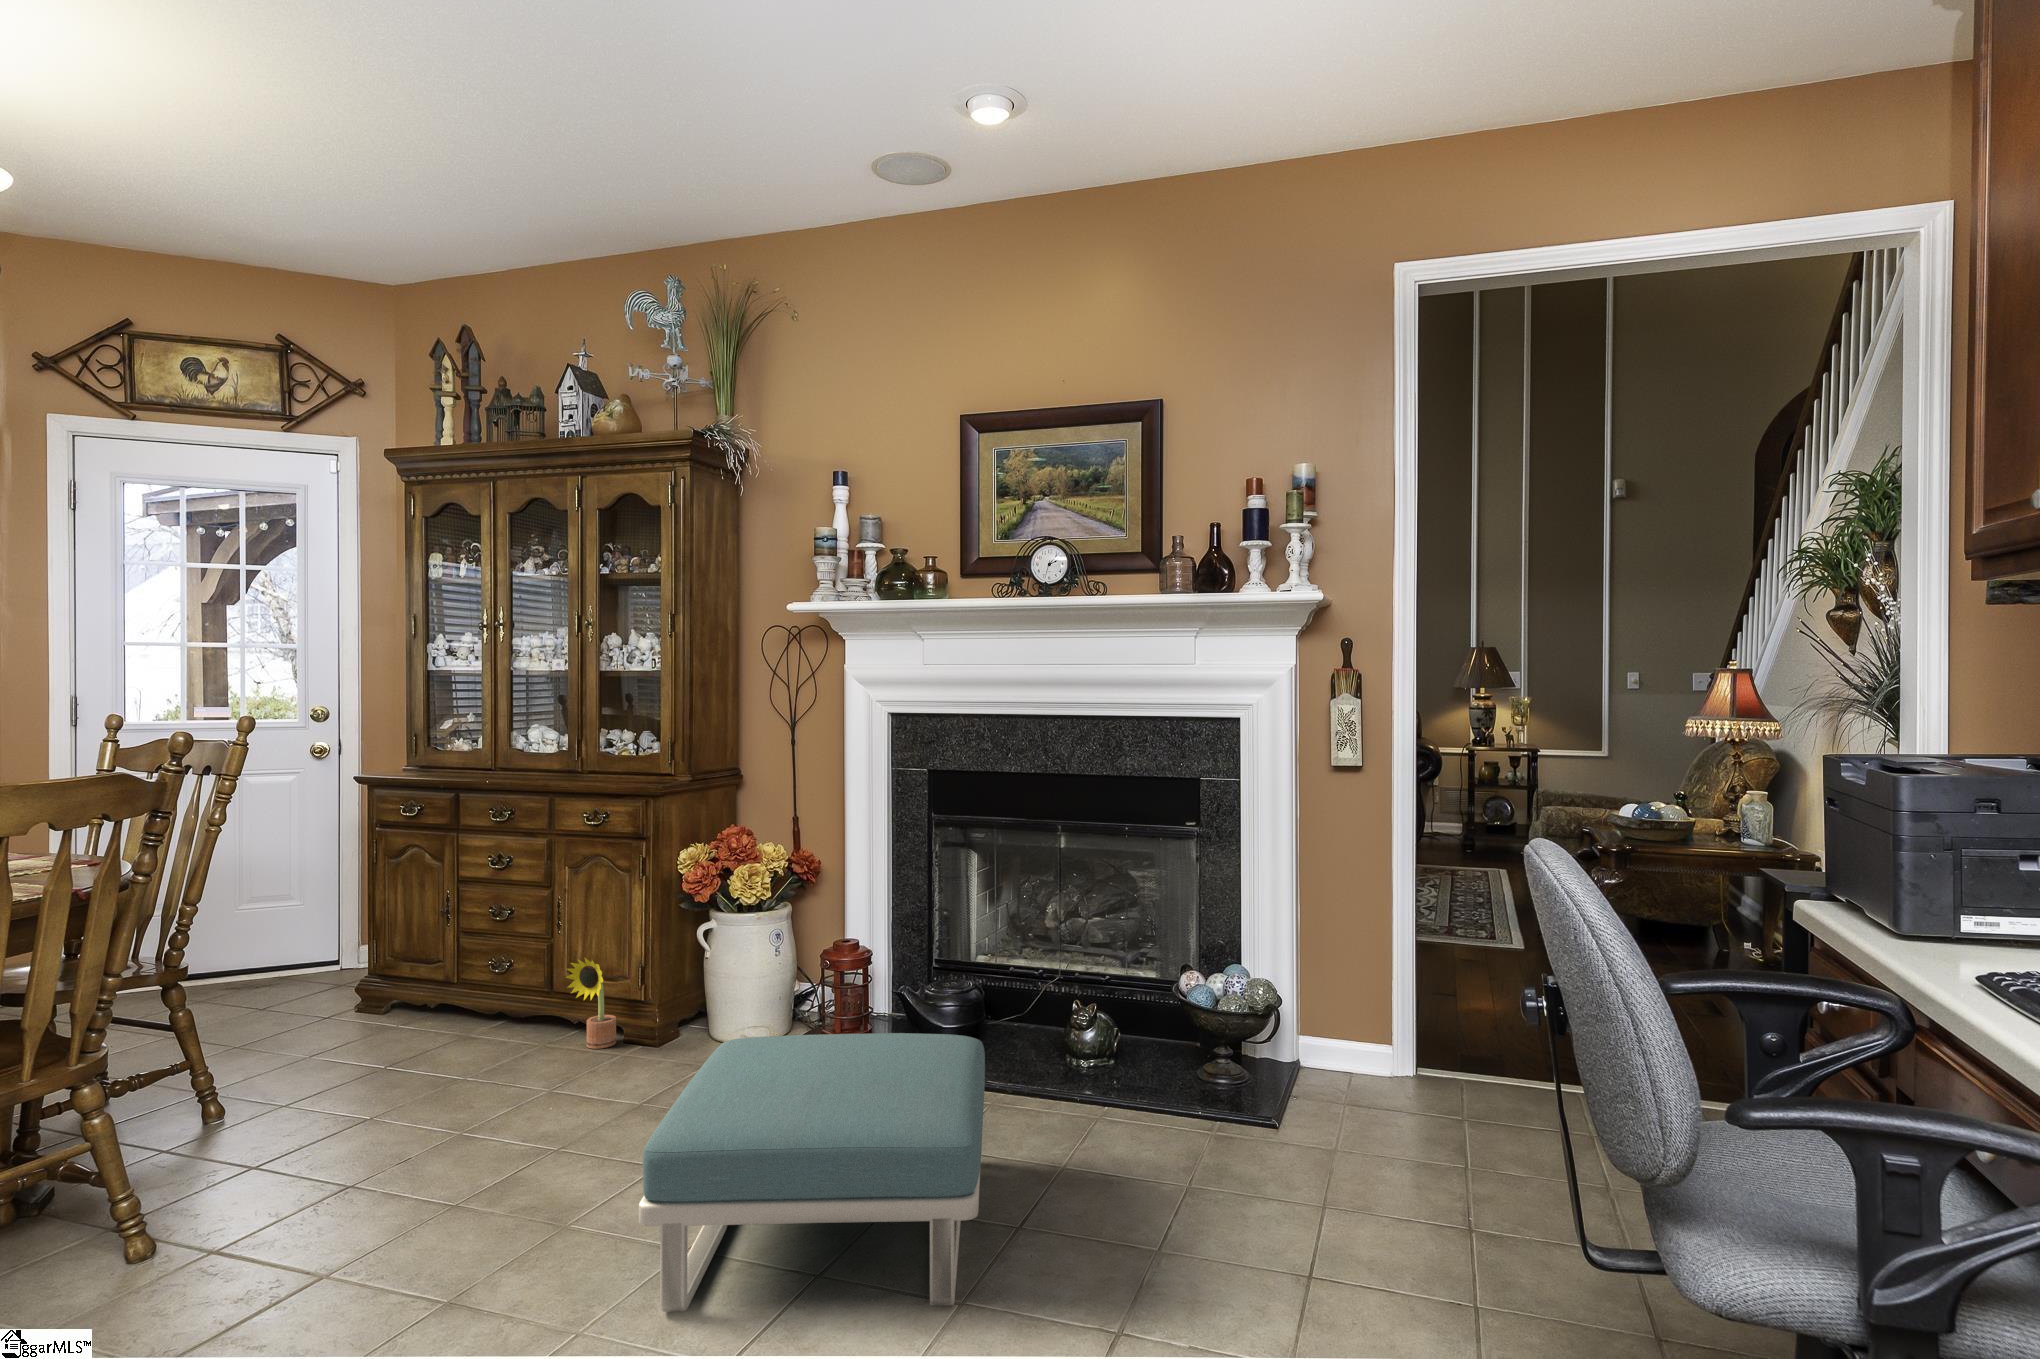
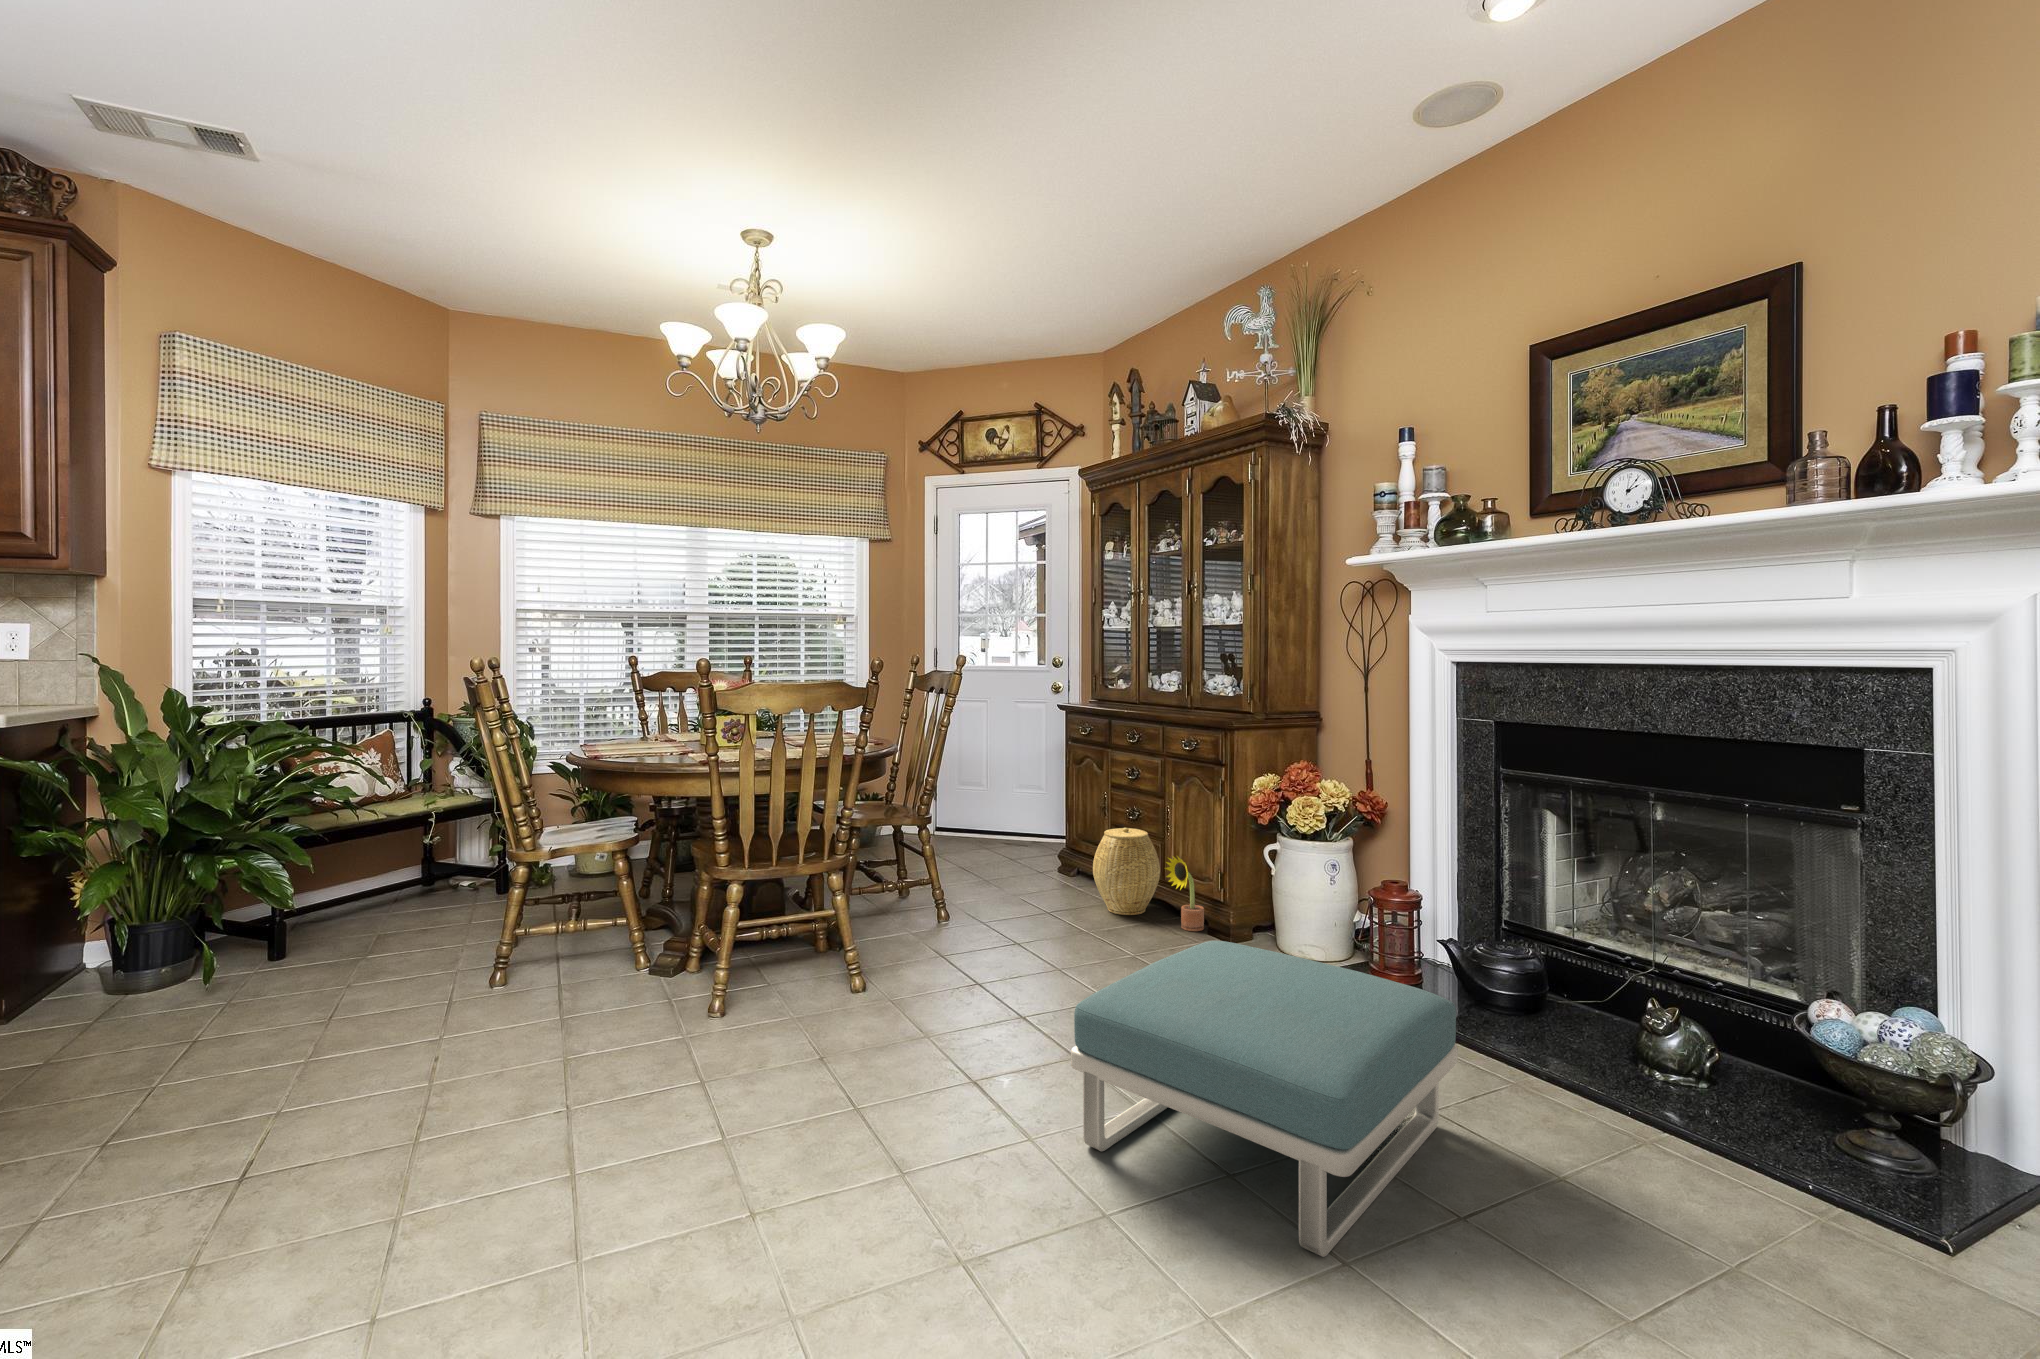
woven basket: none [449,934,546,1051] -> present [1093,828,1160,915]

